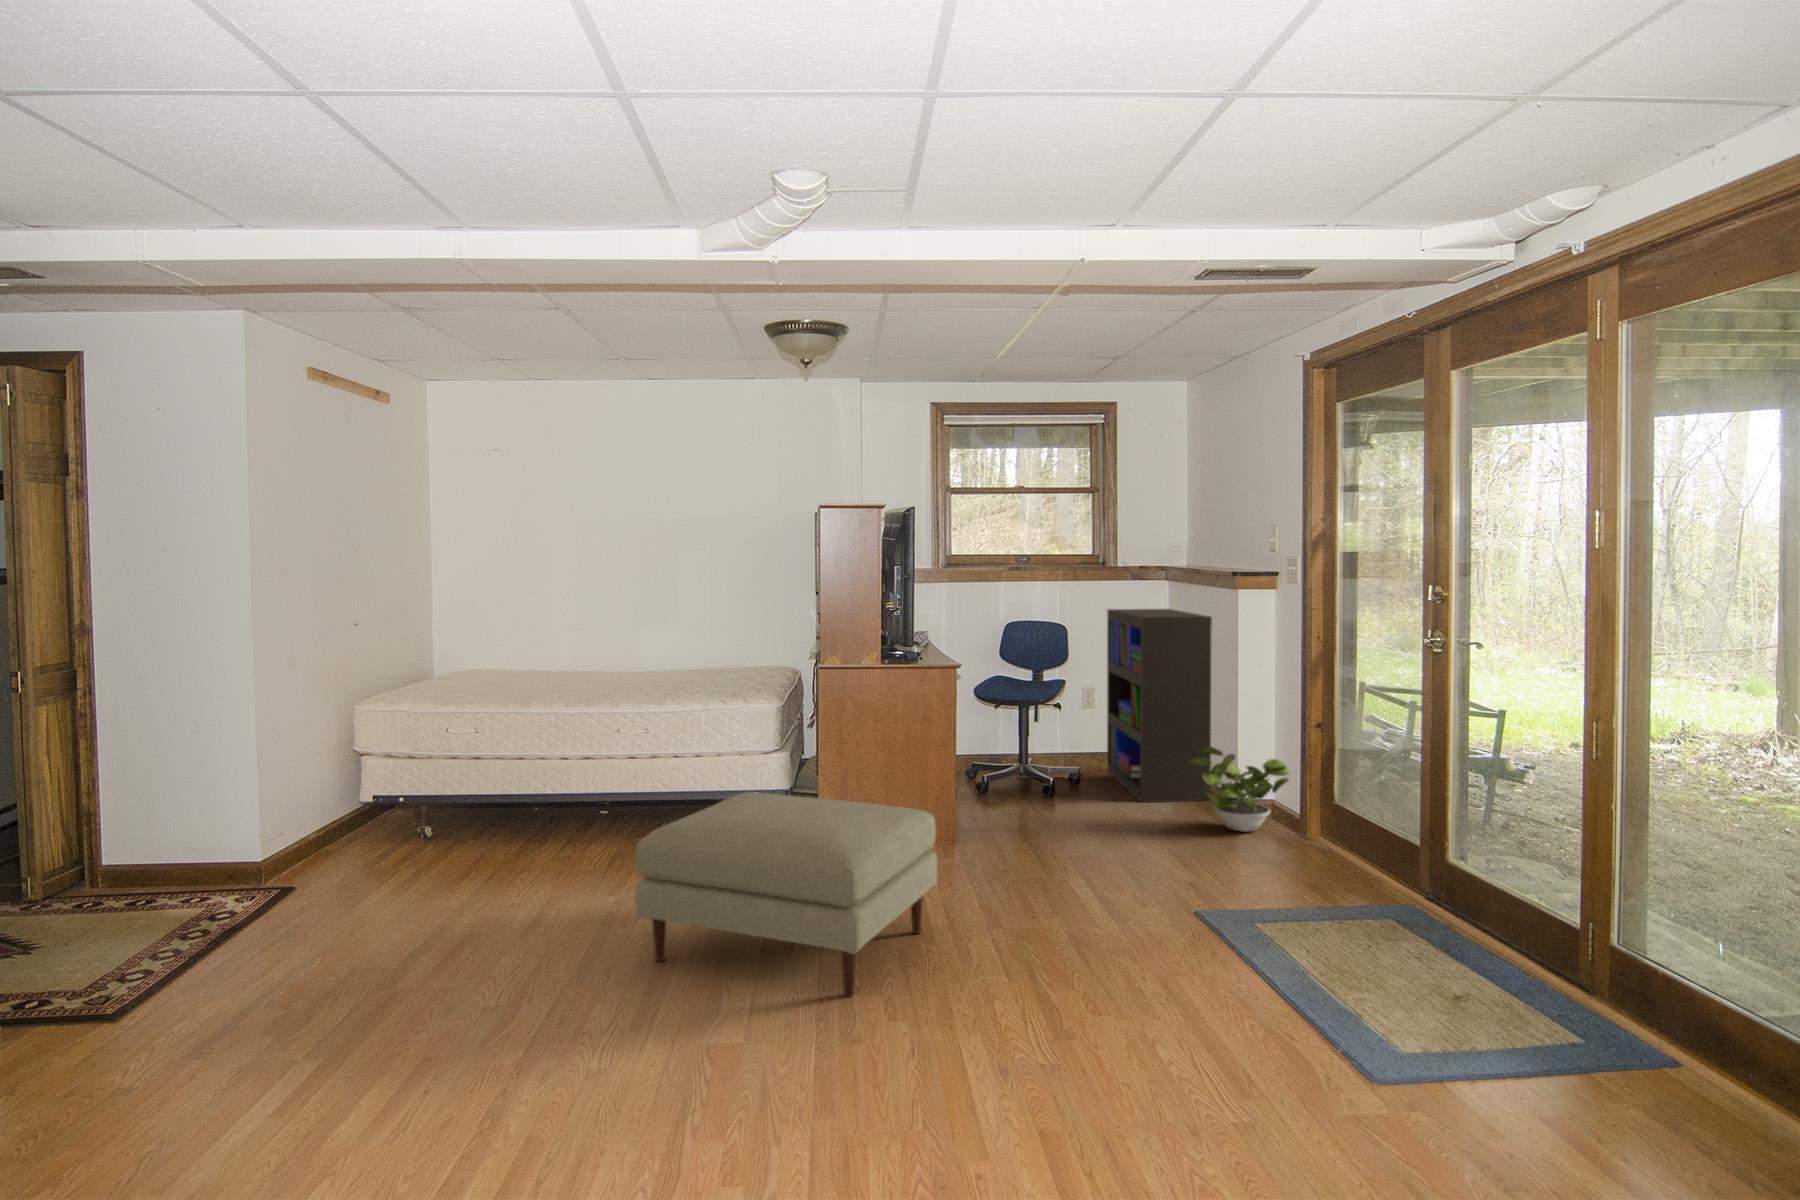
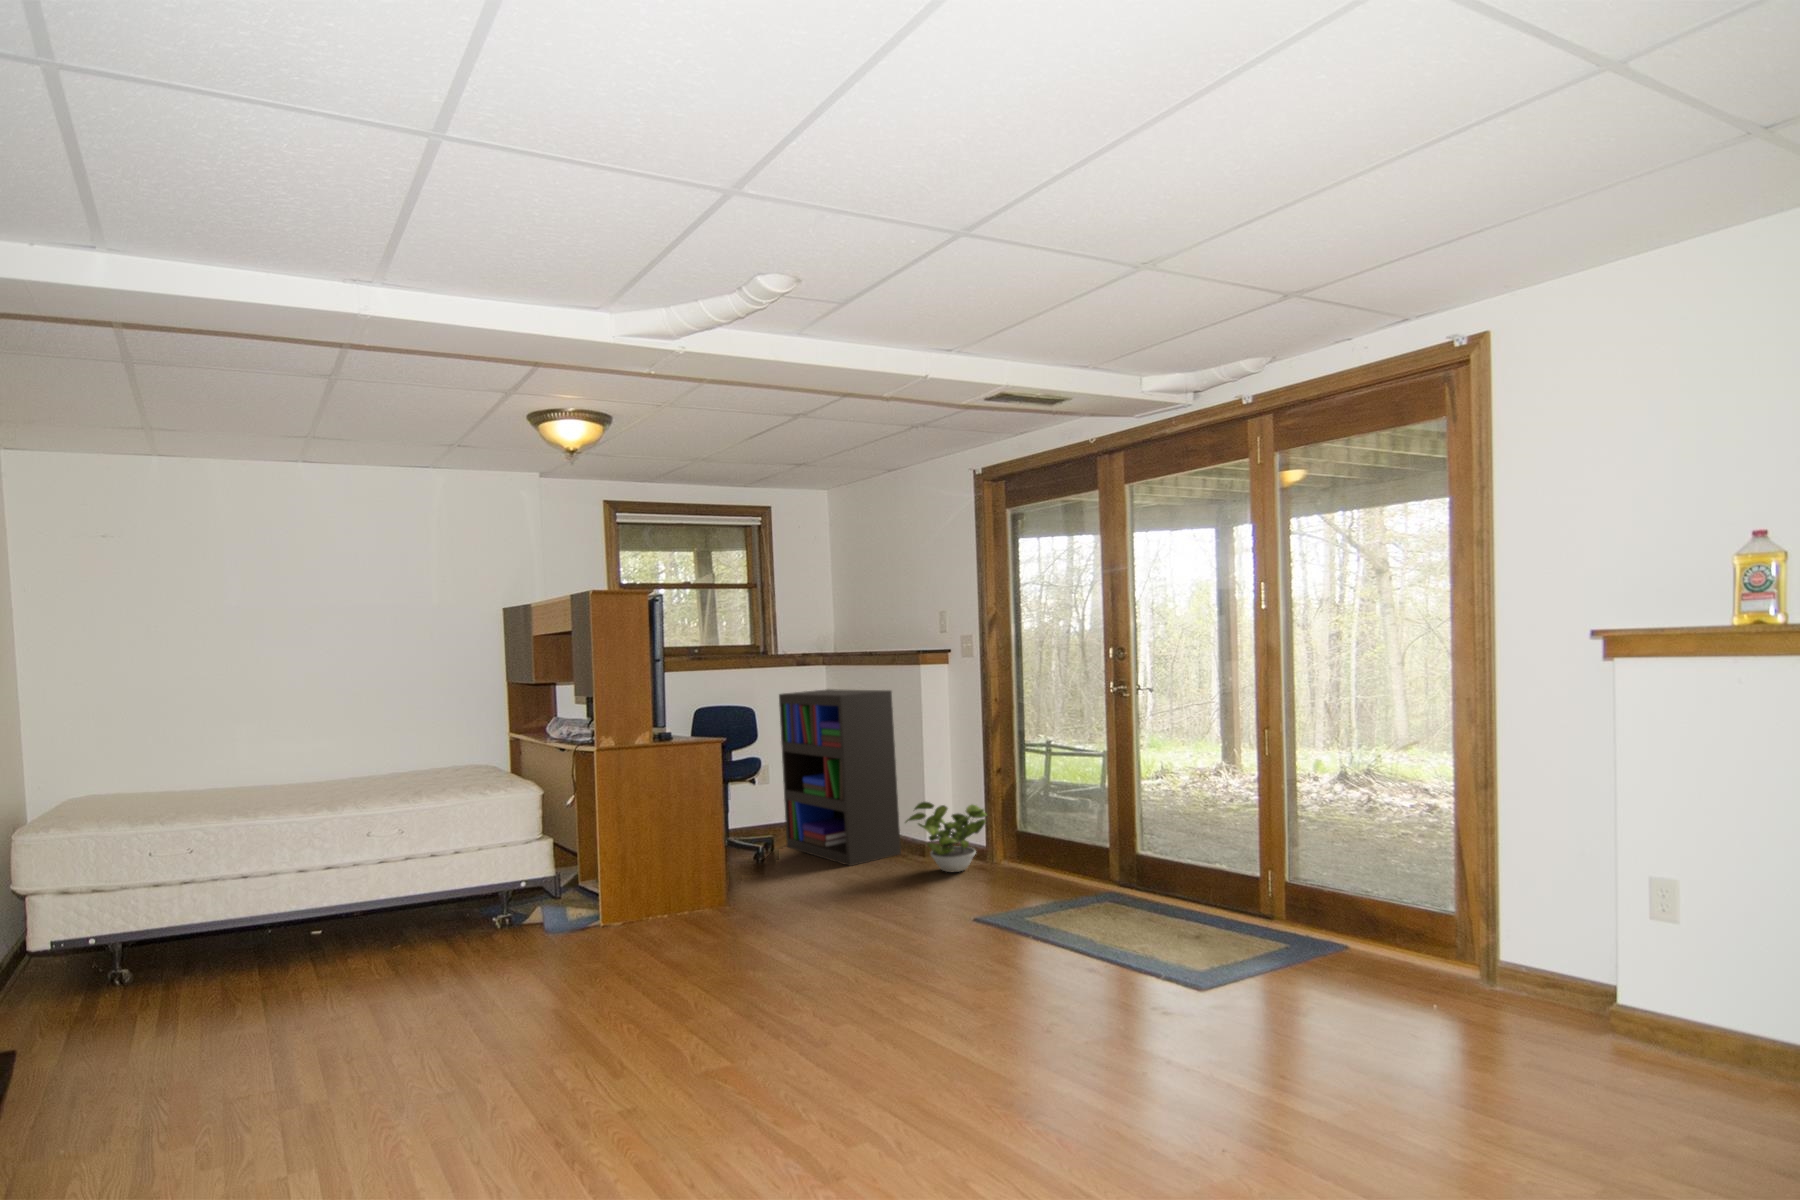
ottoman: present [635,792,937,997] -> none [545,893,849,1141]

